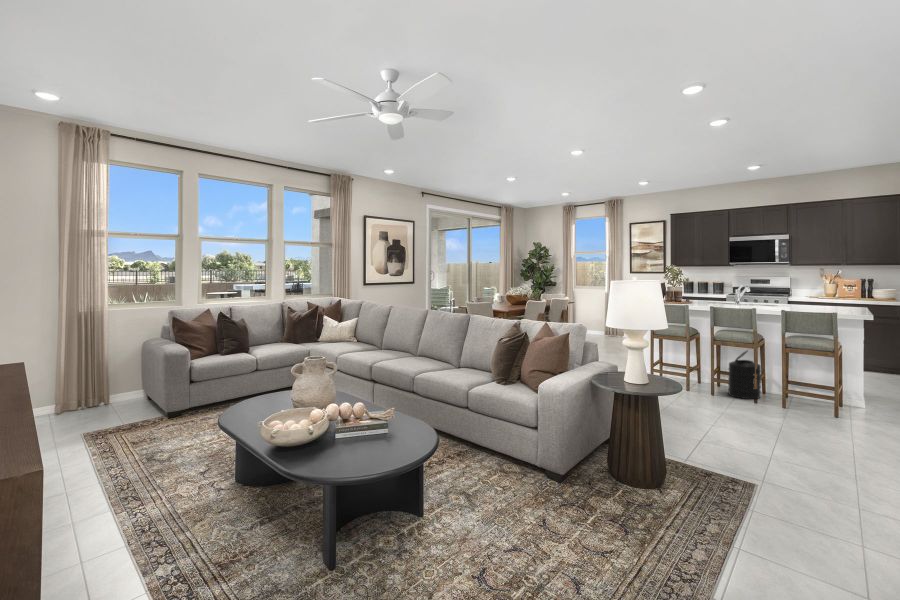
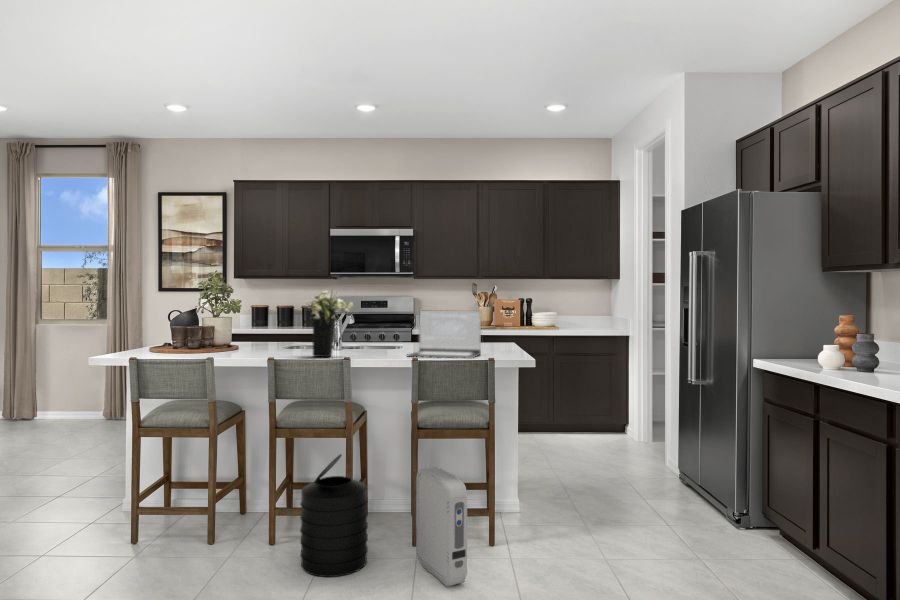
flower arrangement: none [728,278,755,309] -> present [309,291,353,357]
laptop: none [783,288,829,312] -> present [407,310,481,358]
air purifier: none [786,359,814,408] -> present [416,467,467,586]

